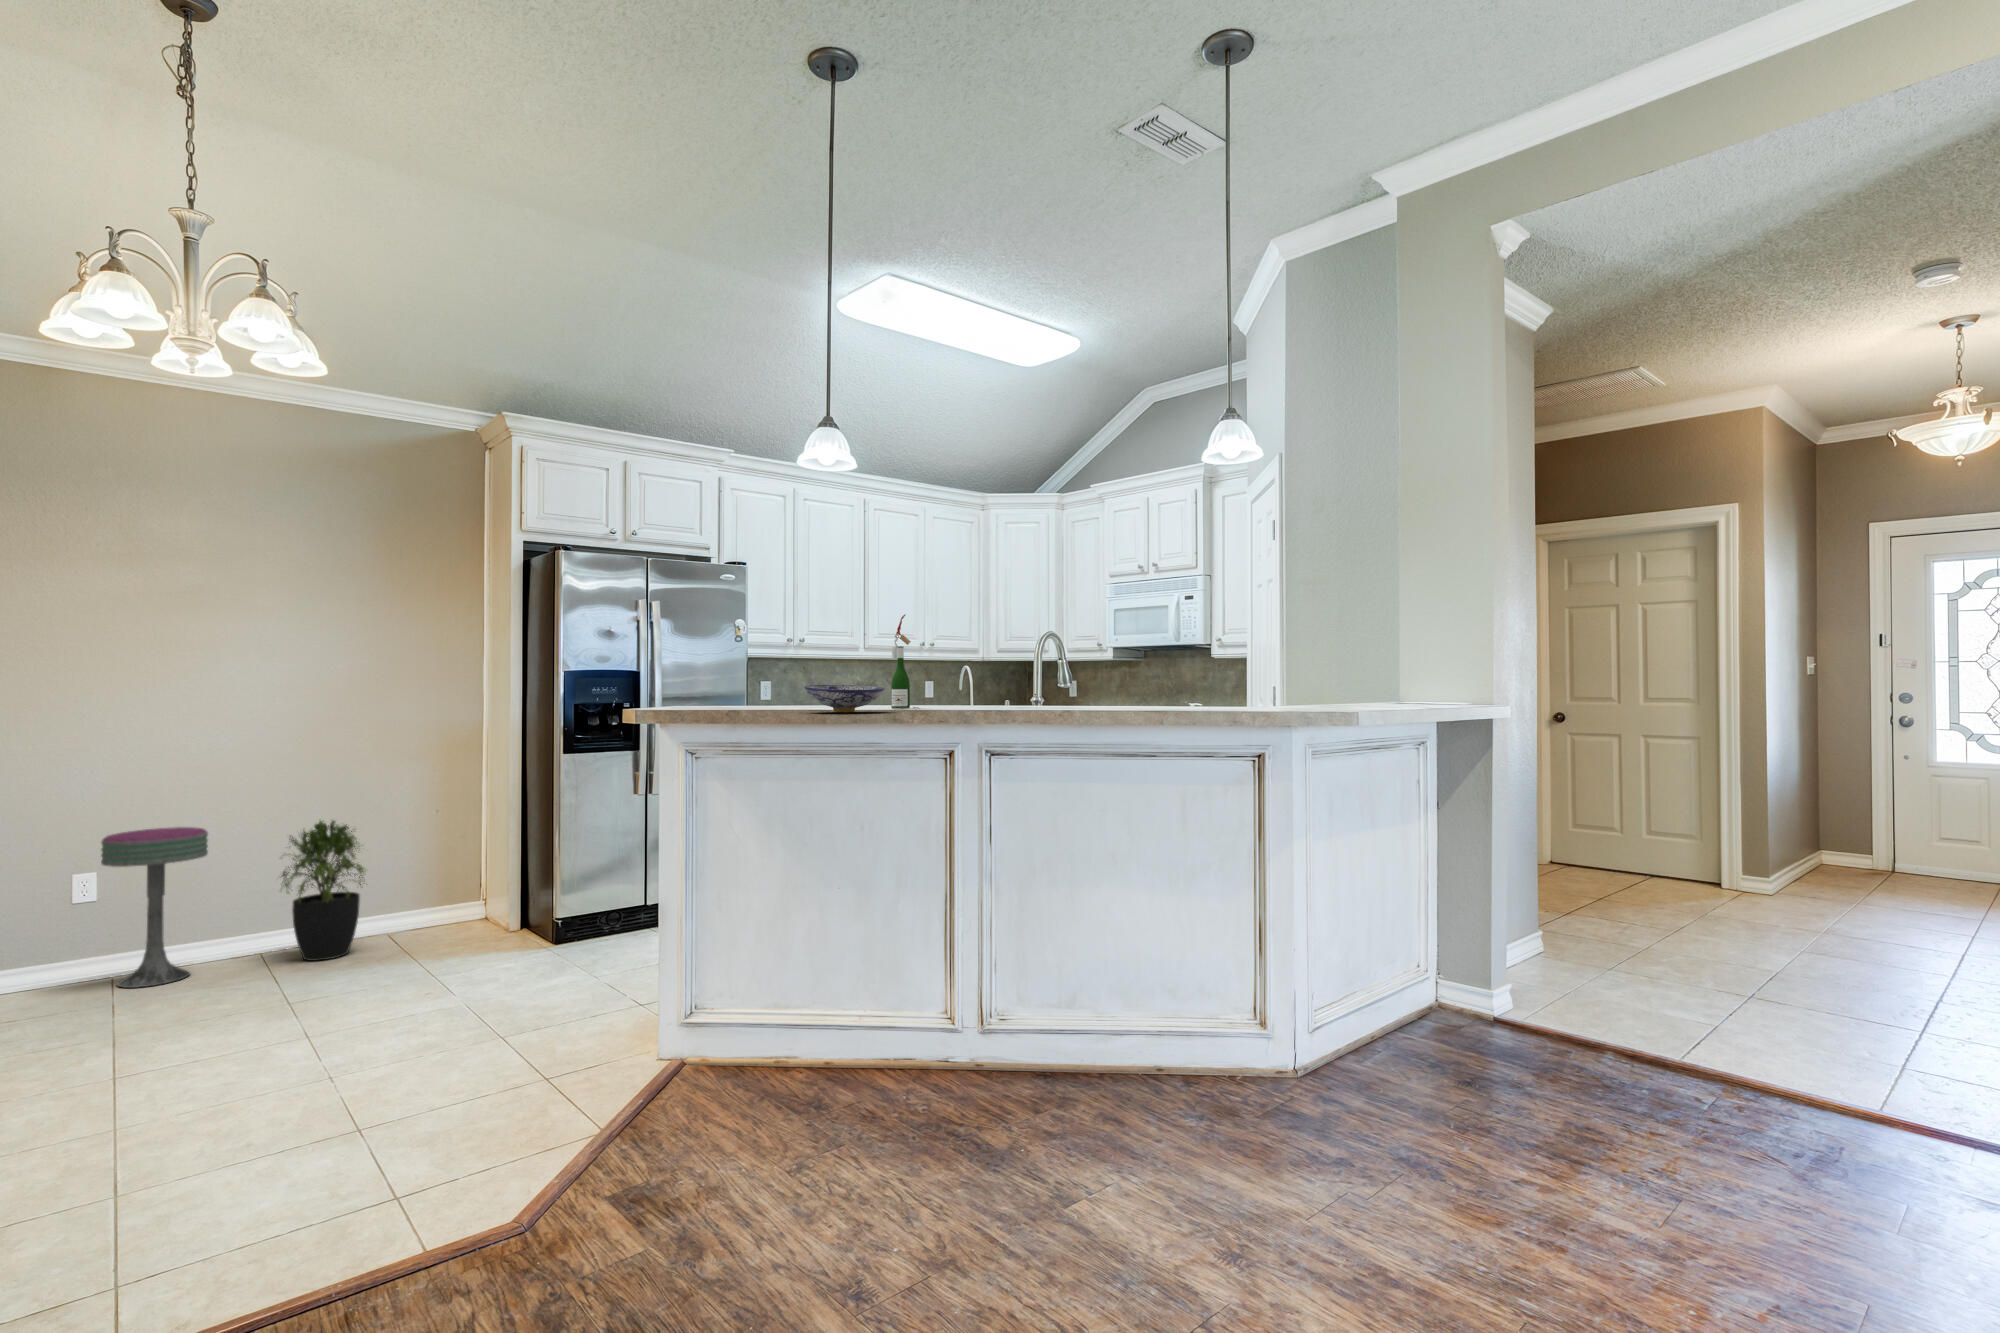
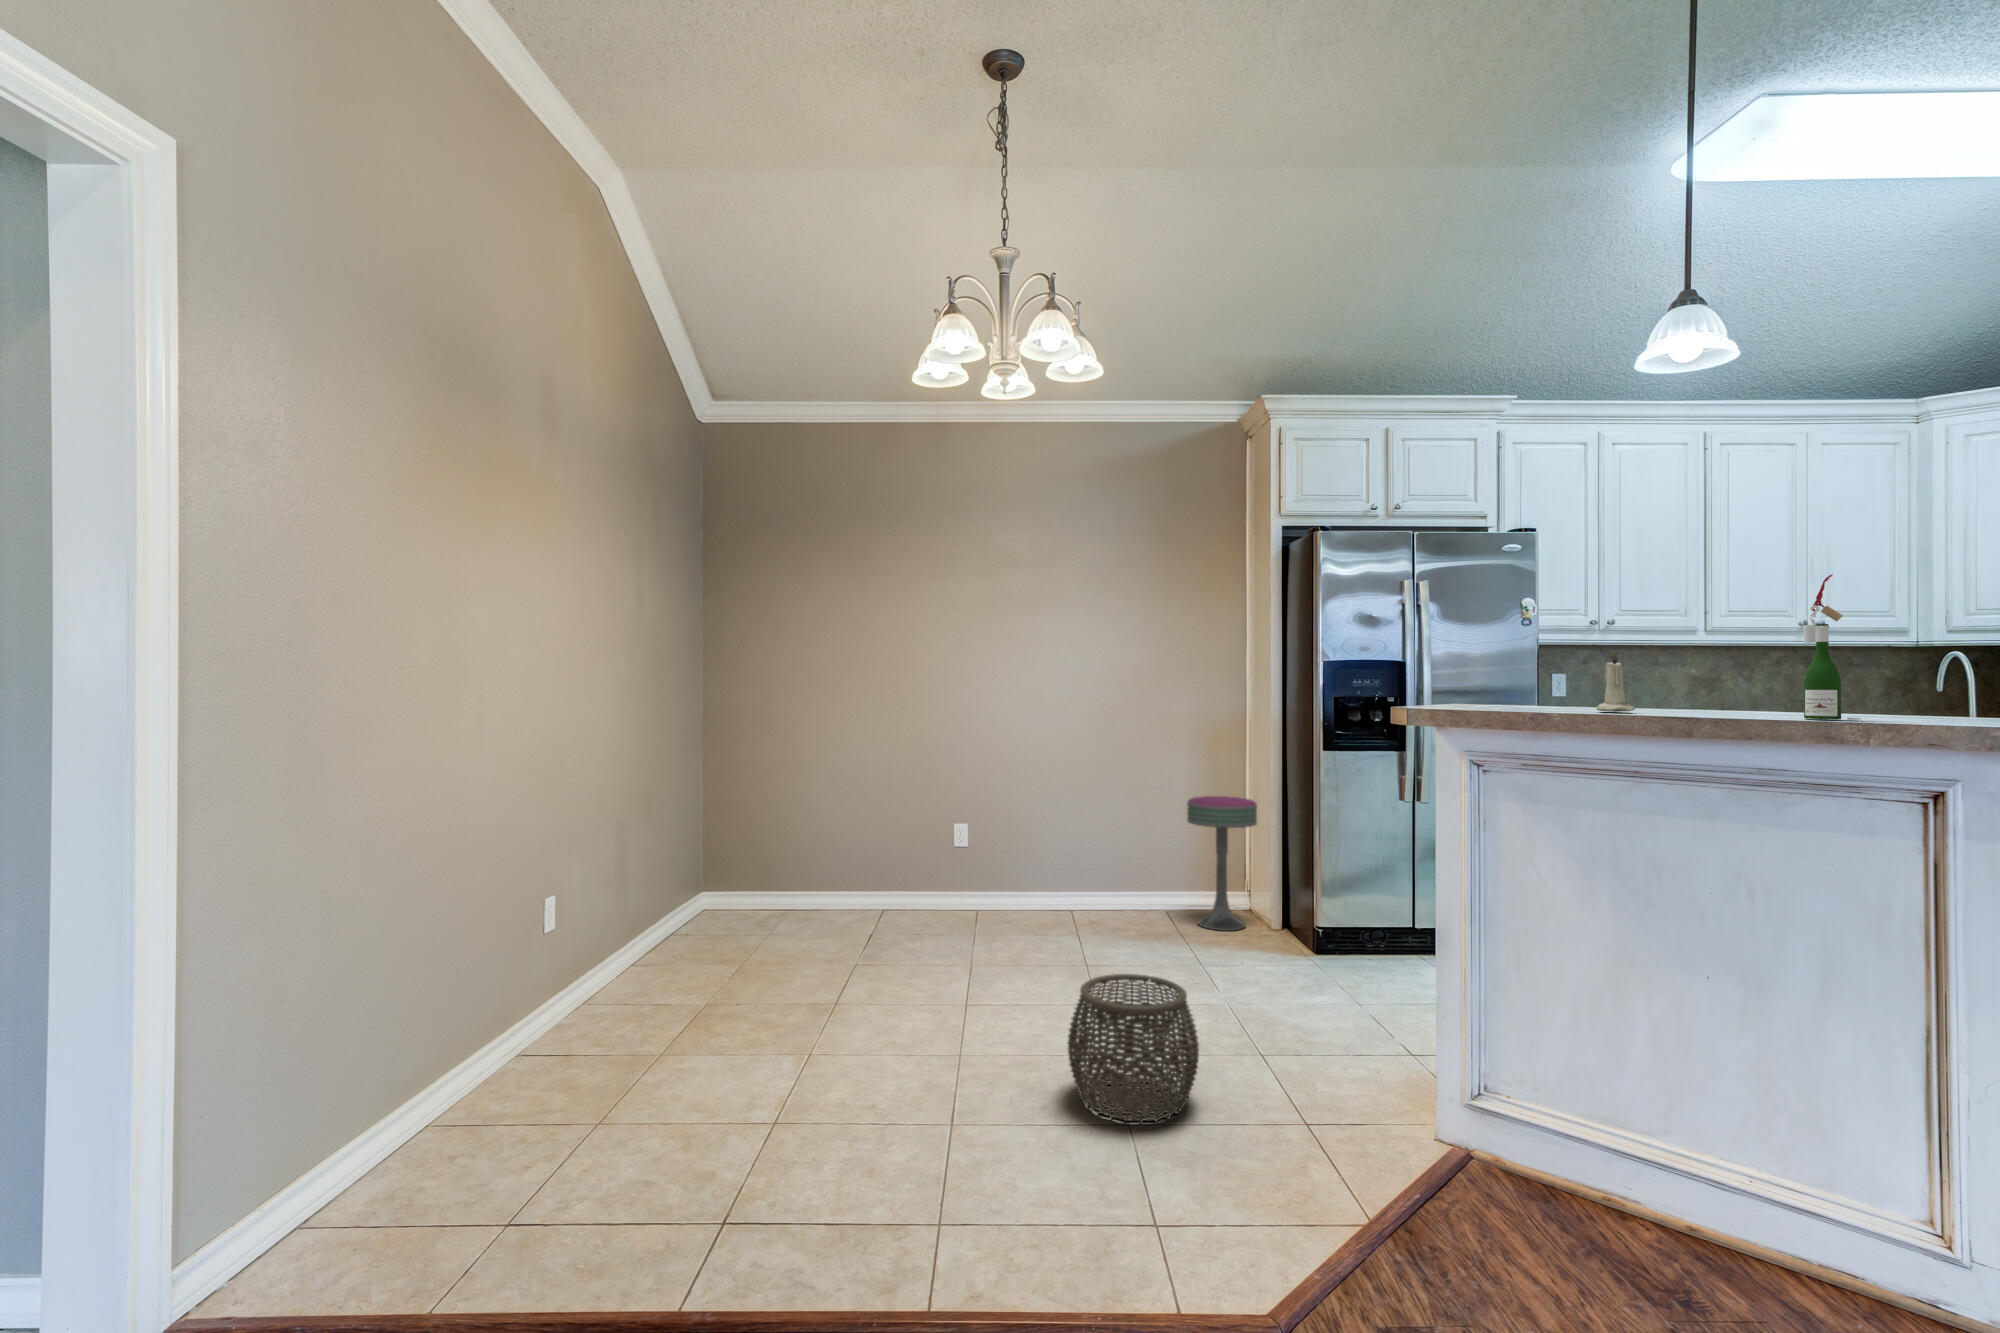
candle: none [775,662,799,708] -> present [1597,651,1635,712]
bowl: present [805,685,884,712] -> none [1658,682,1807,724]
potted plant: present [281,821,366,961] -> none [1075,795,1148,924]
bar stool: present [101,827,208,988] -> present [1187,796,1257,931]
woven basket: none [280,985,438,1135] -> present [1068,974,1199,1123]

